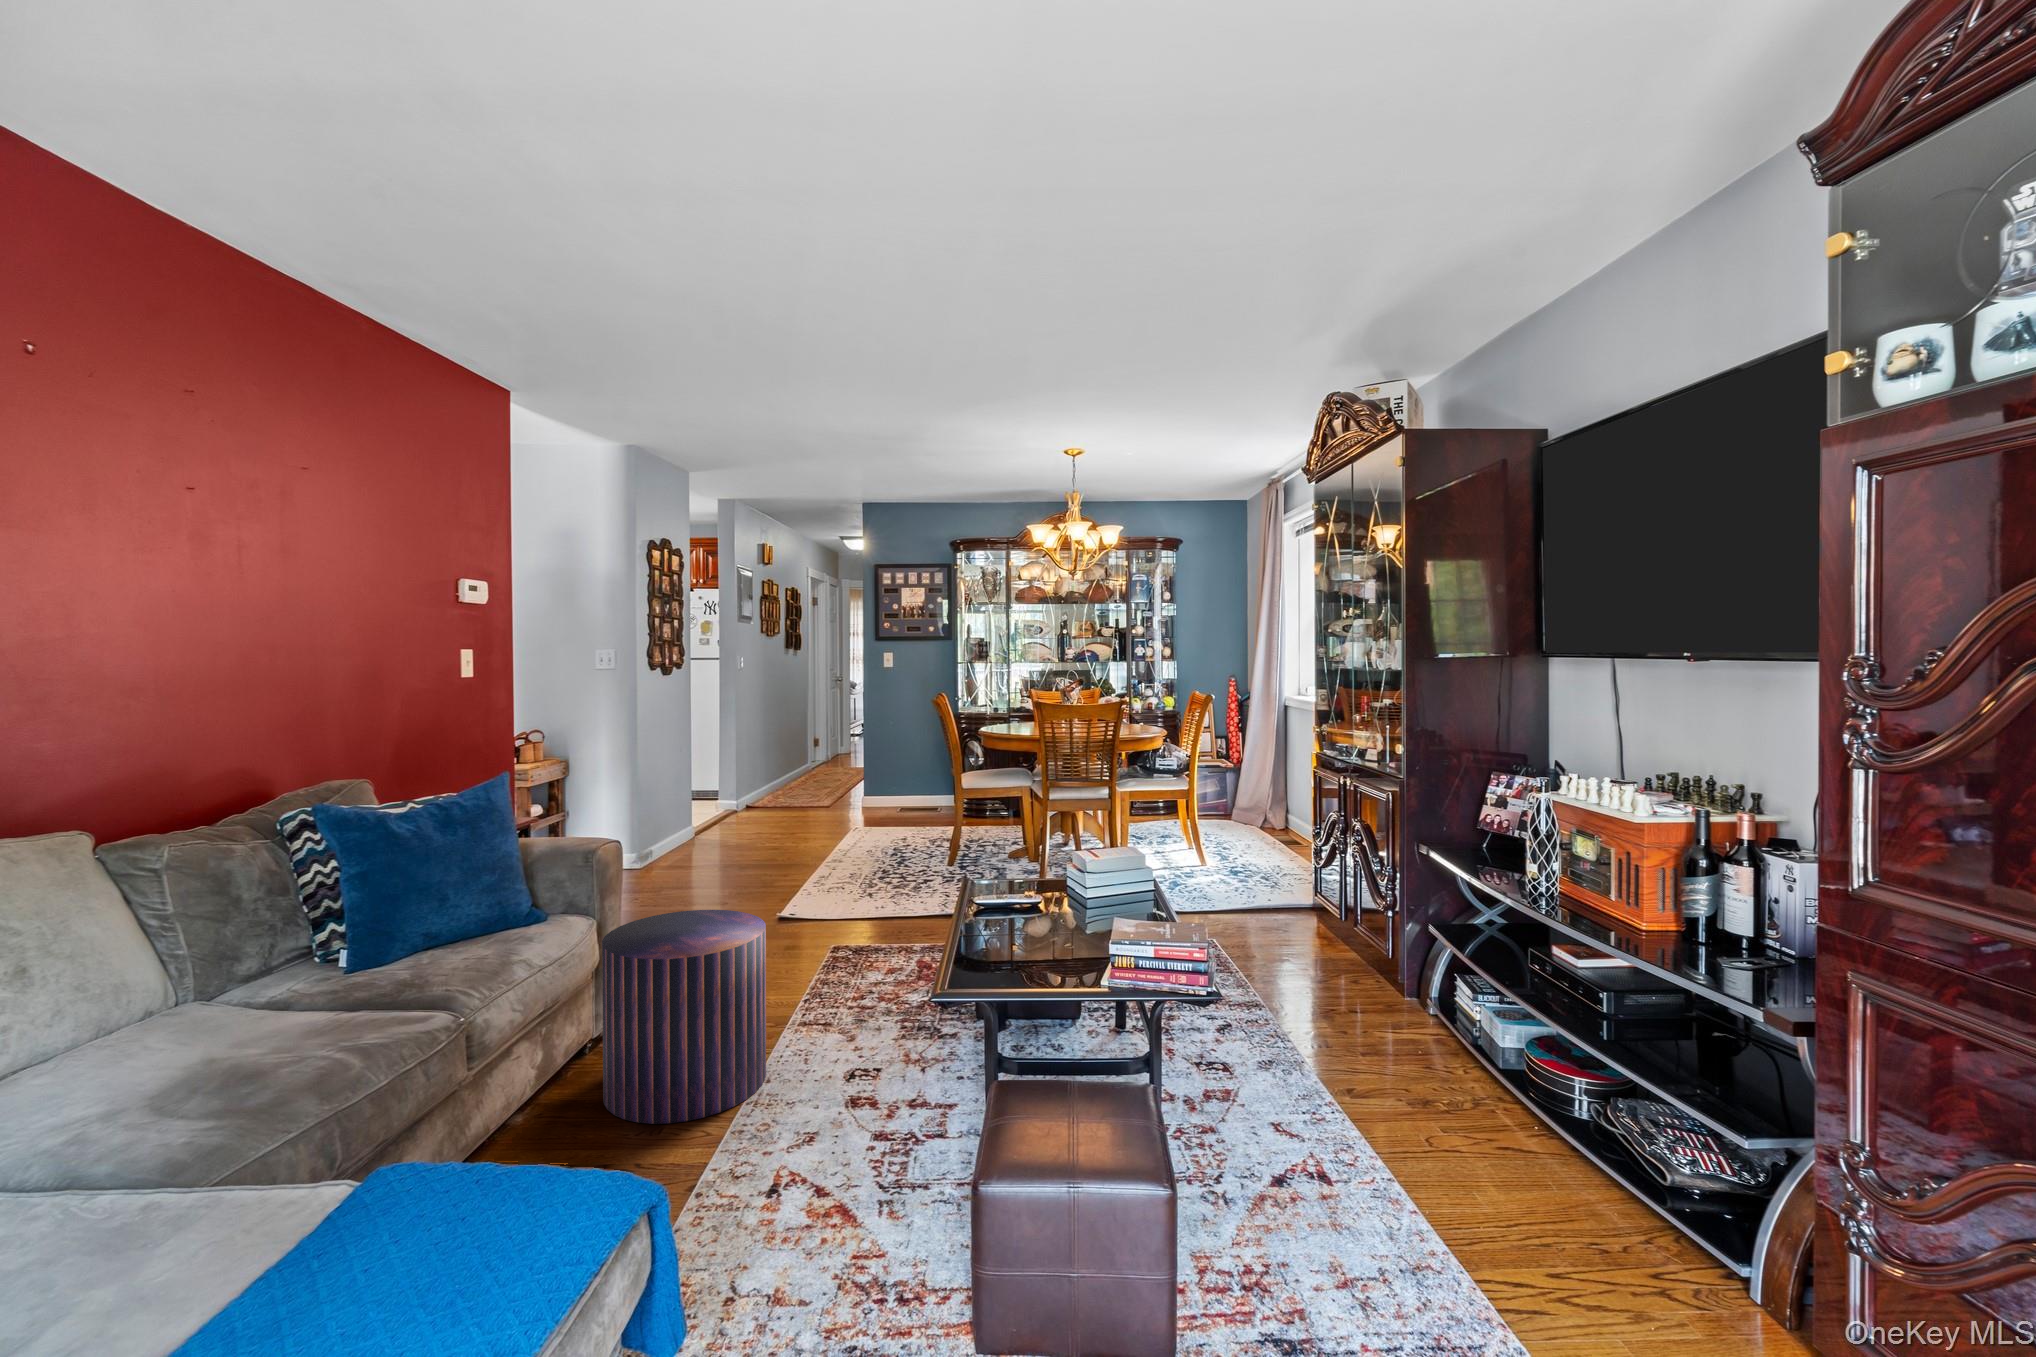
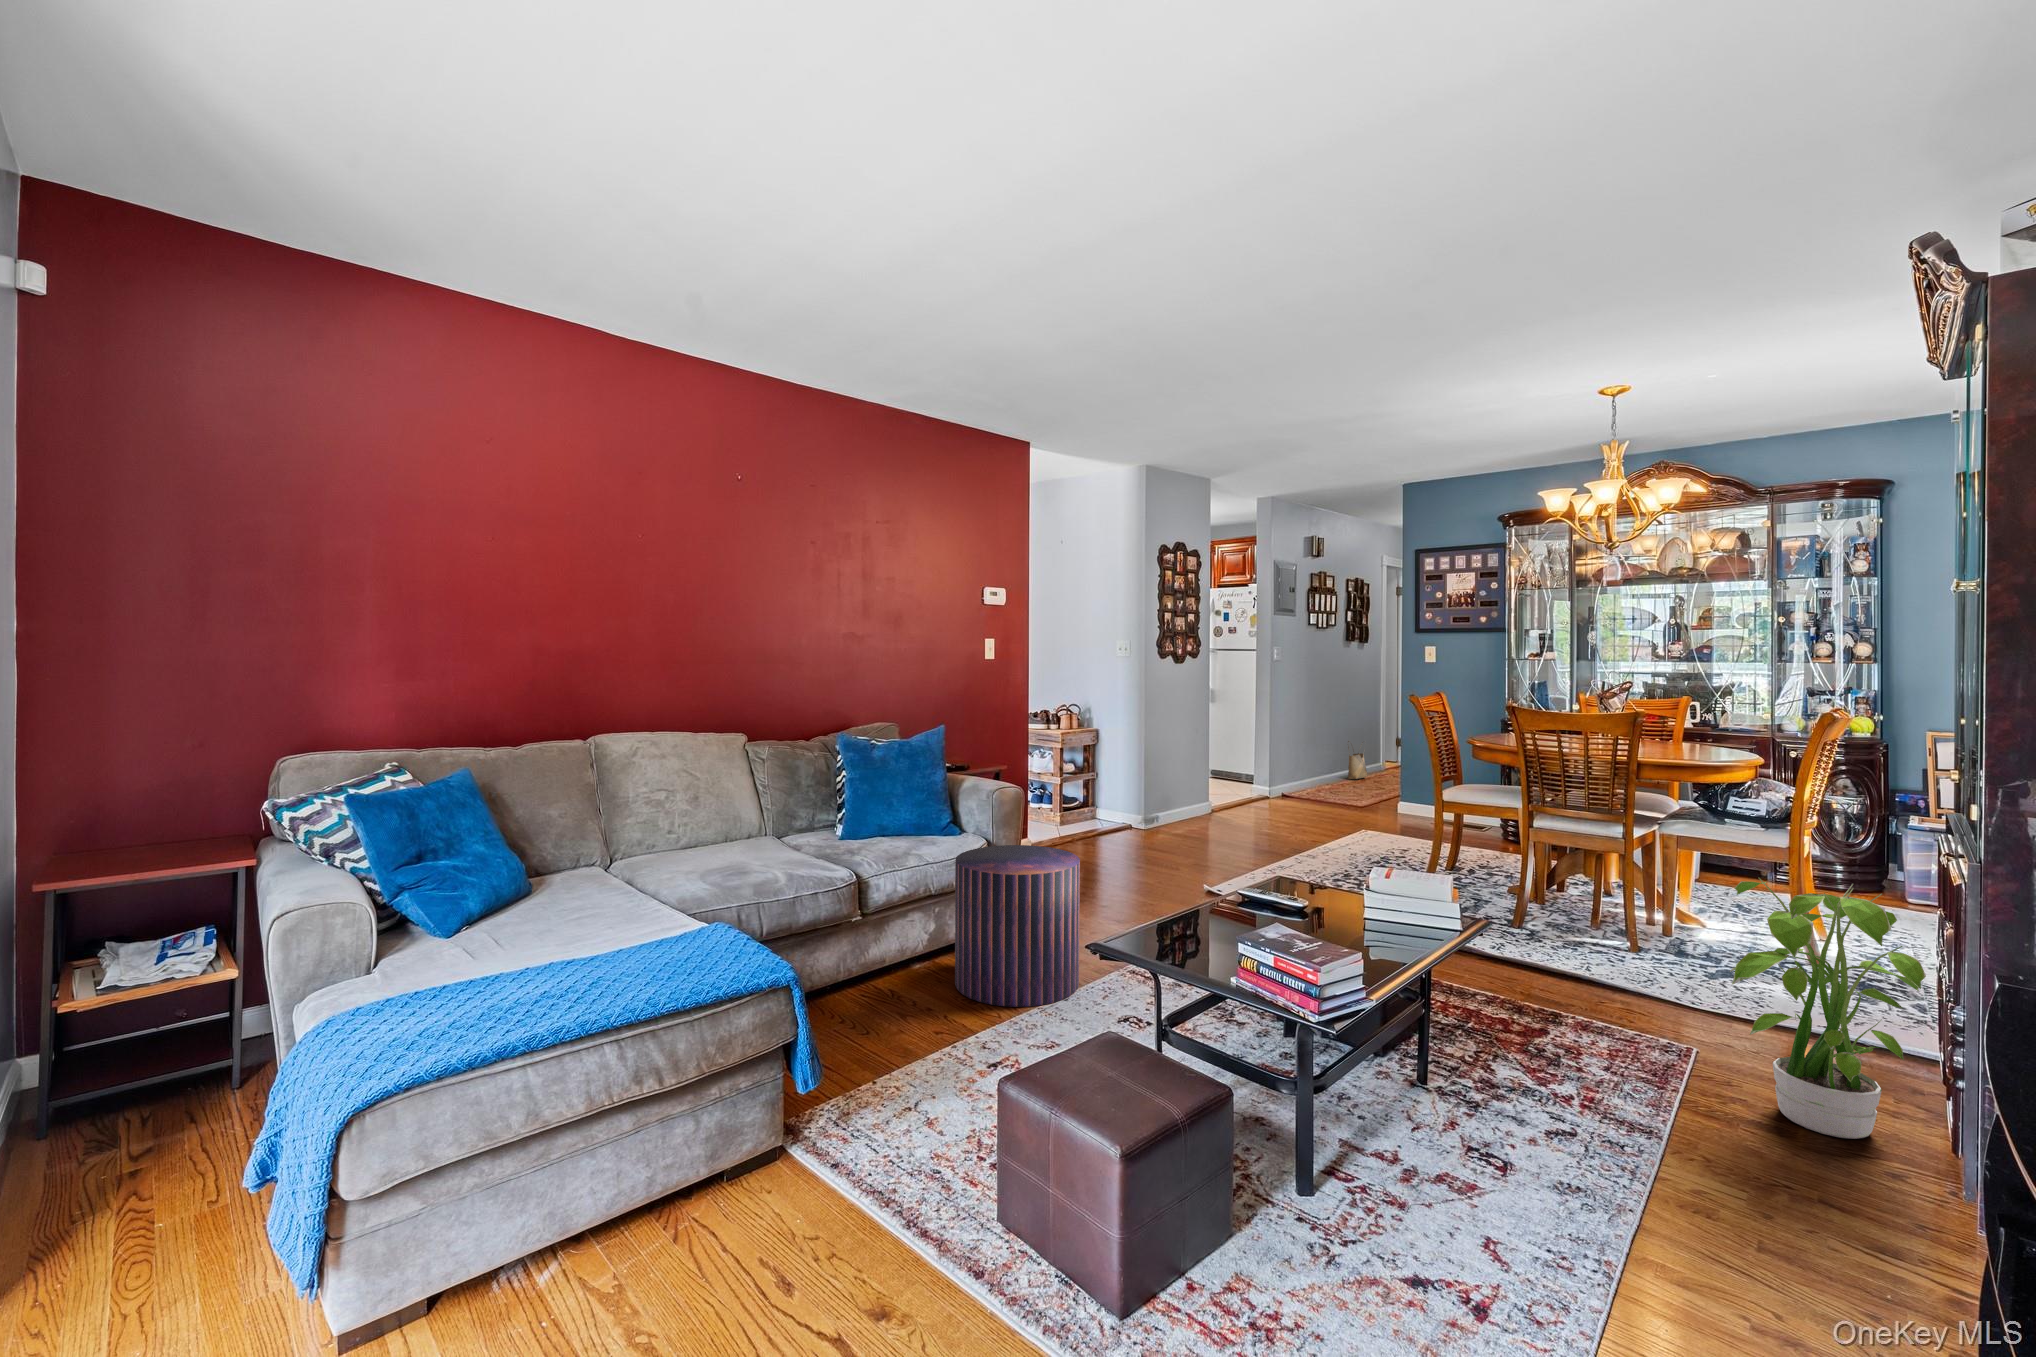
woven basket: none [790,743,808,781] -> present [1348,741,1367,779]
potted plant: none [1273,825,1388,997] -> present [1730,878,1926,1139]

